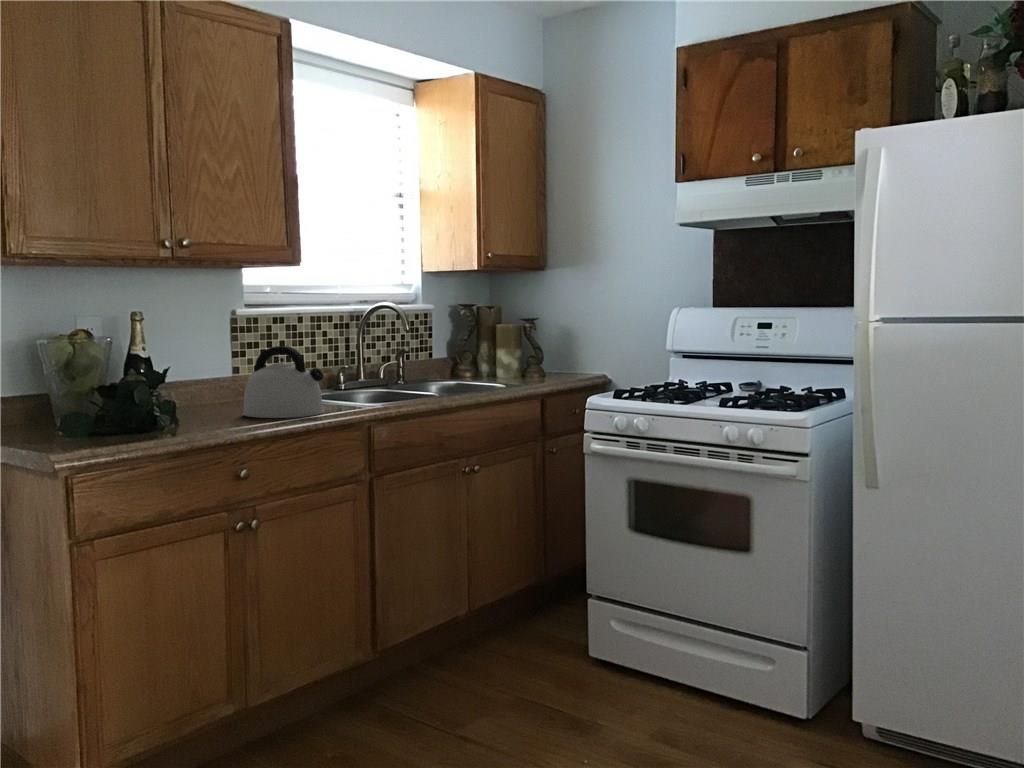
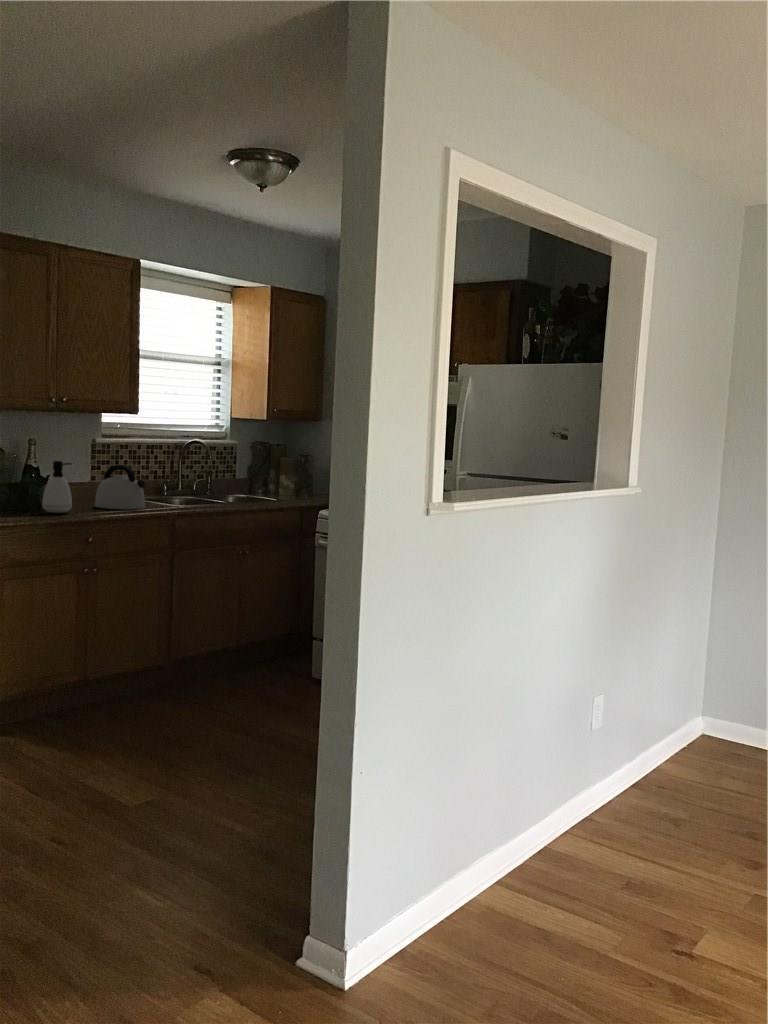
soap dispenser: none [157,344,207,433] -> present [42,461,72,513]

